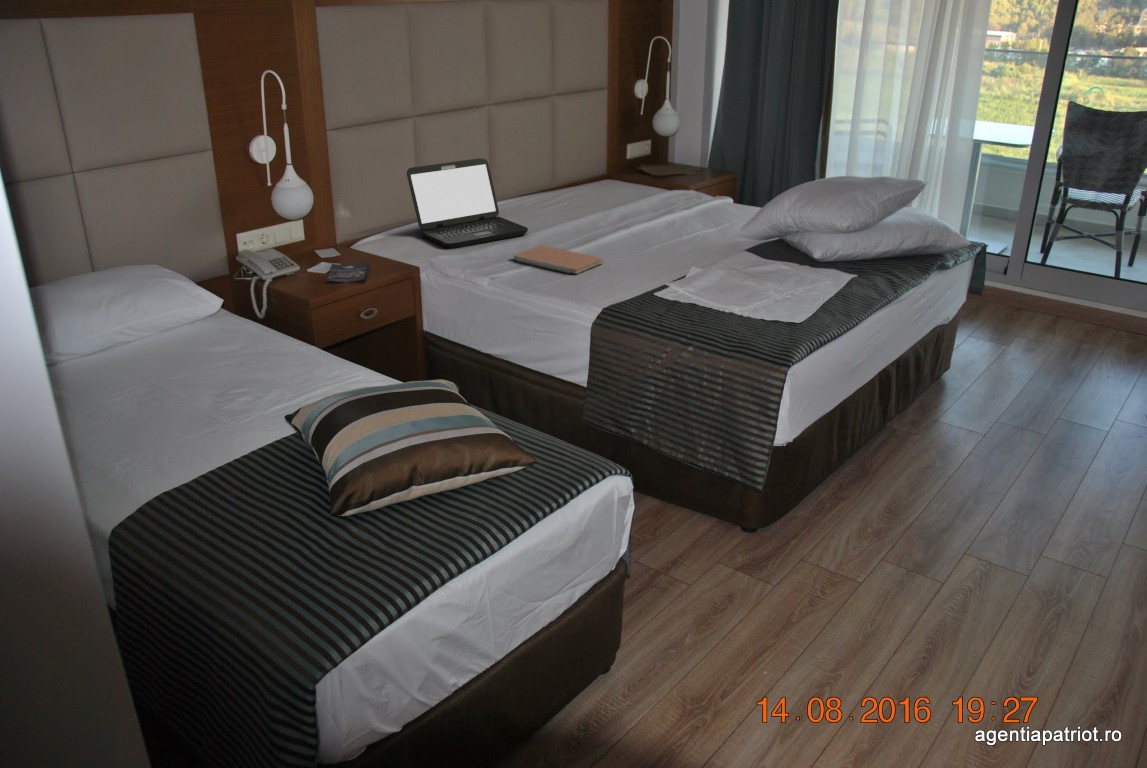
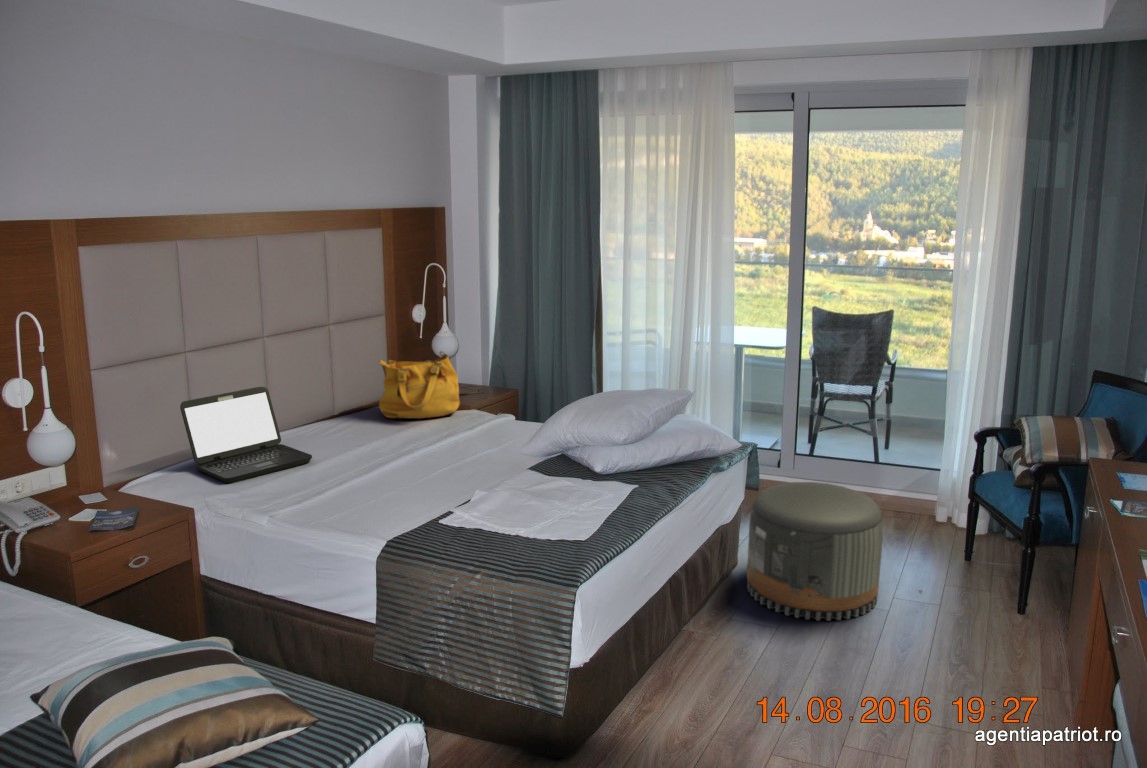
handbag: none [593,133,673,202] -> present [379,352,460,419]
notebook: present [514,245,603,274] -> none [296,474,391,503]
pouf: none [959,288,1126,433] -> present [747,482,883,621]

